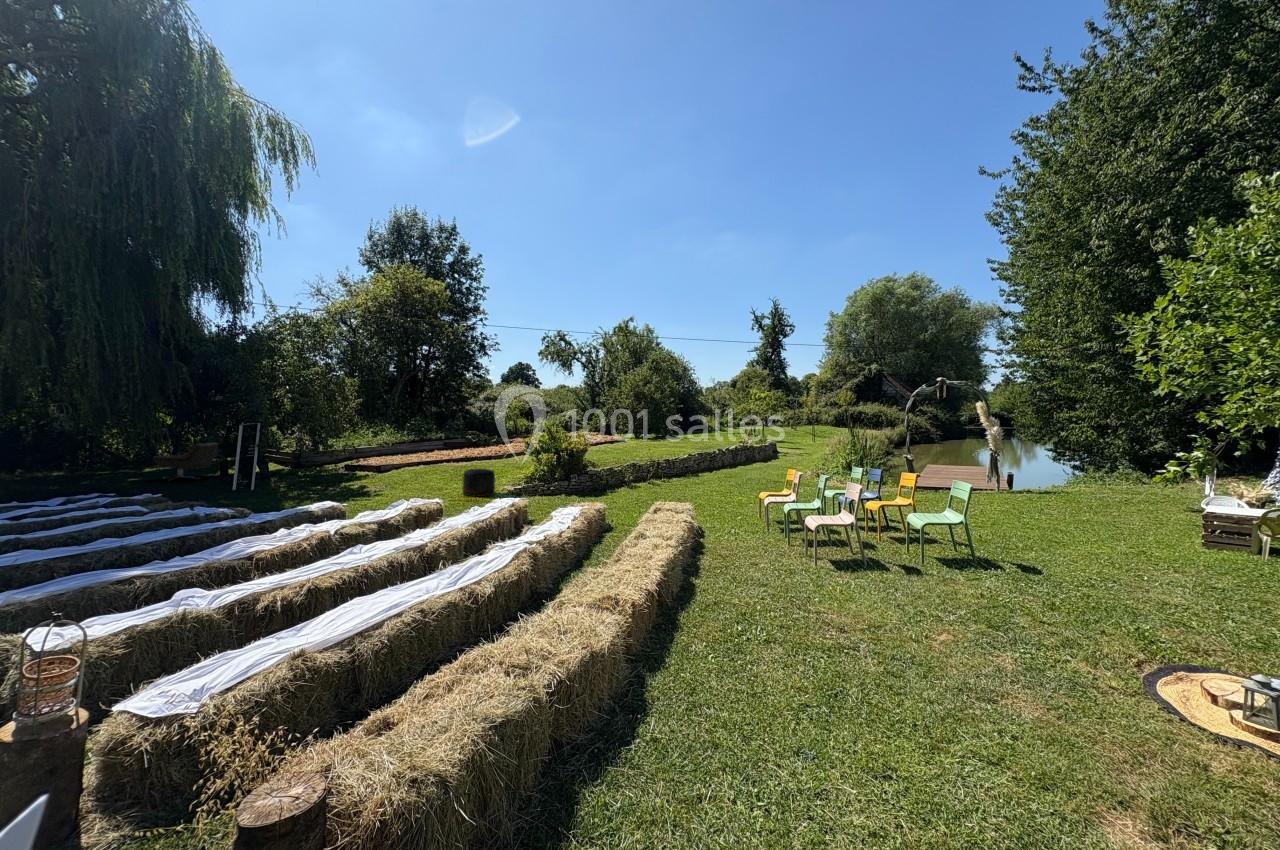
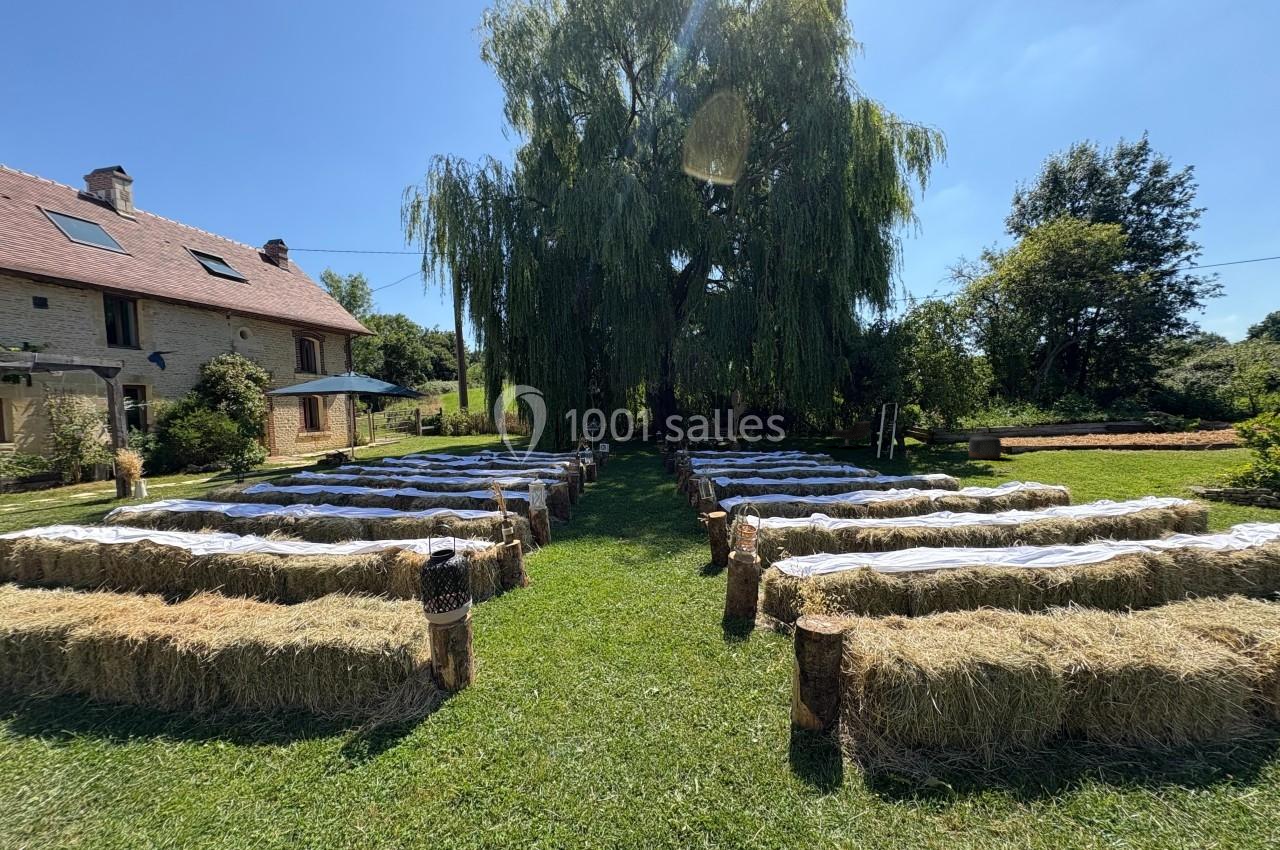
pouf: present [463,468,495,496] -> present [969,436,1001,459]

